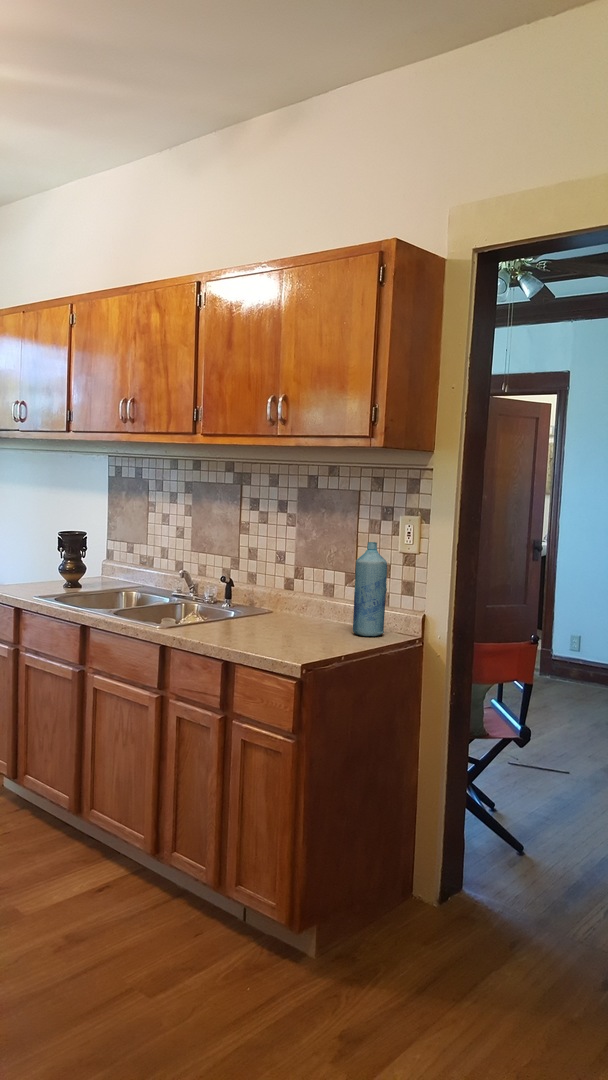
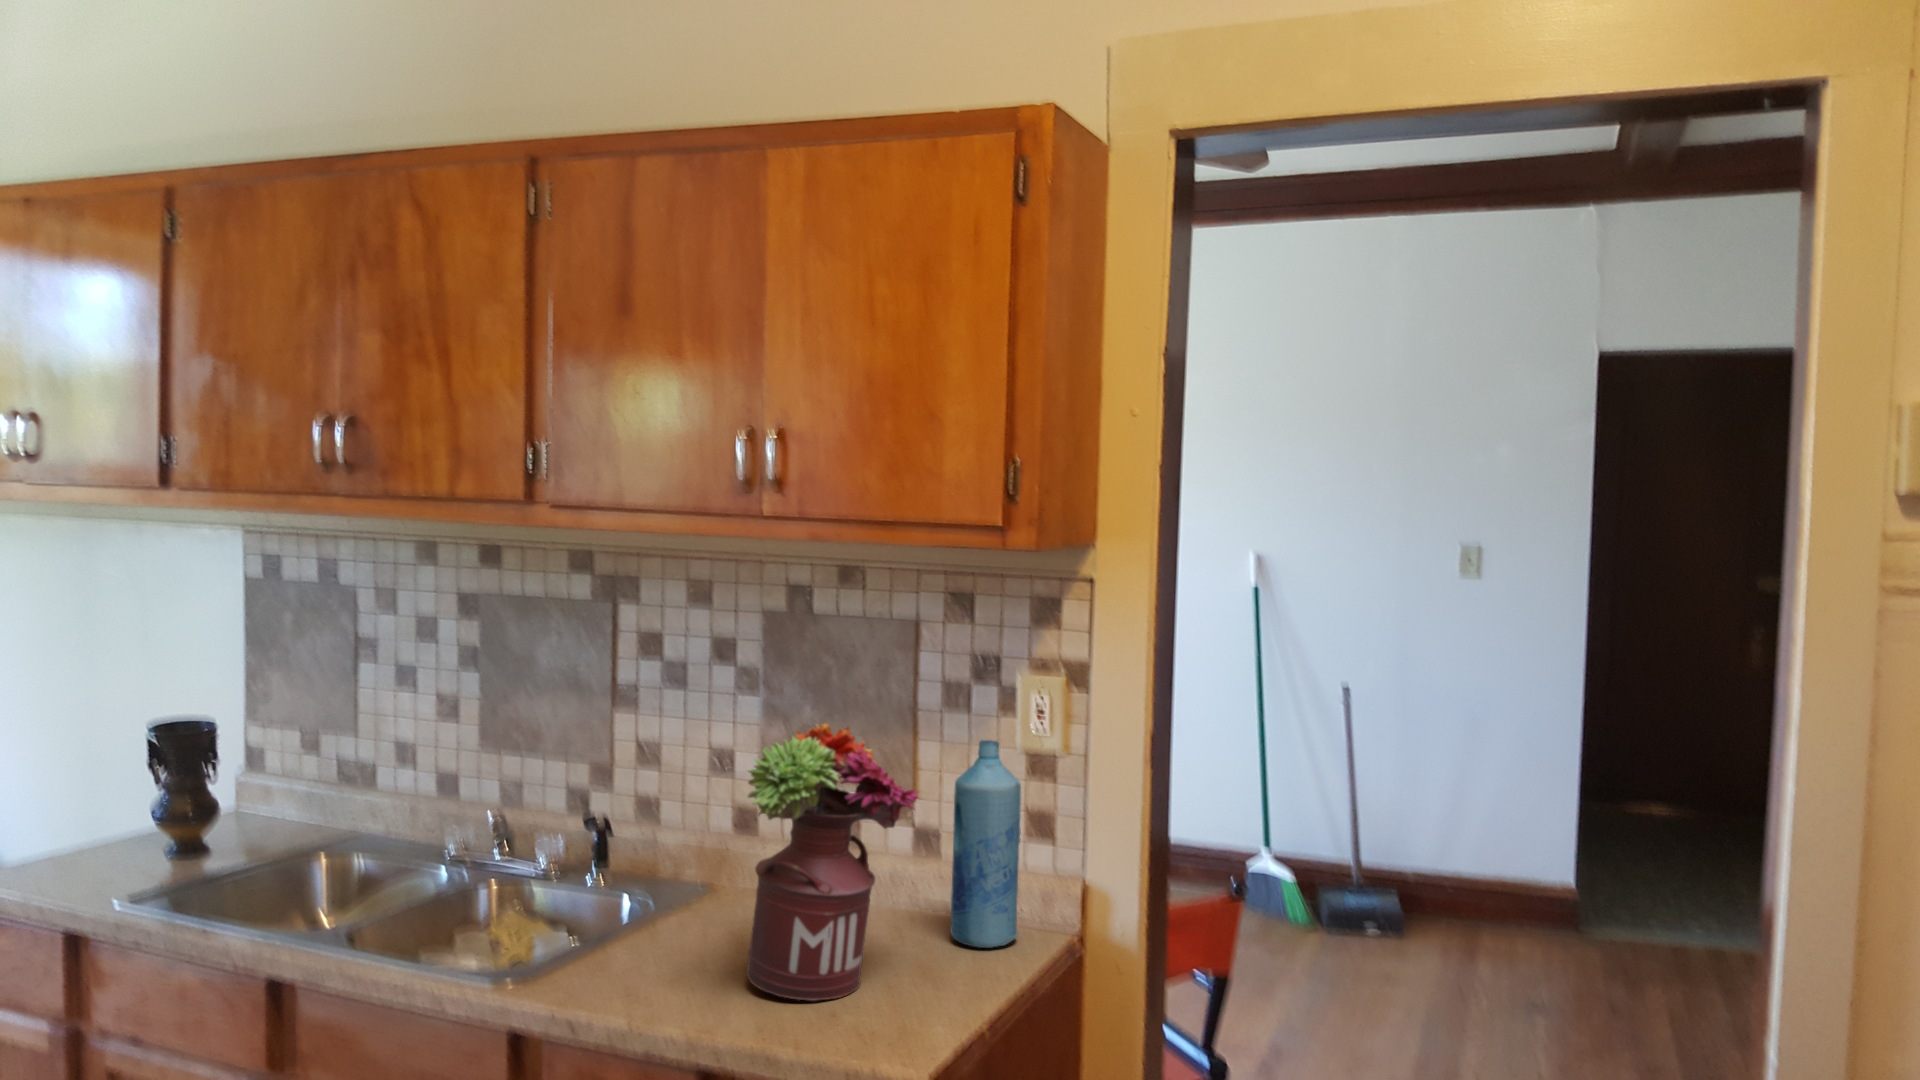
flower arrangement: none [244,526,323,641] -> present [746,723,919,1001]

